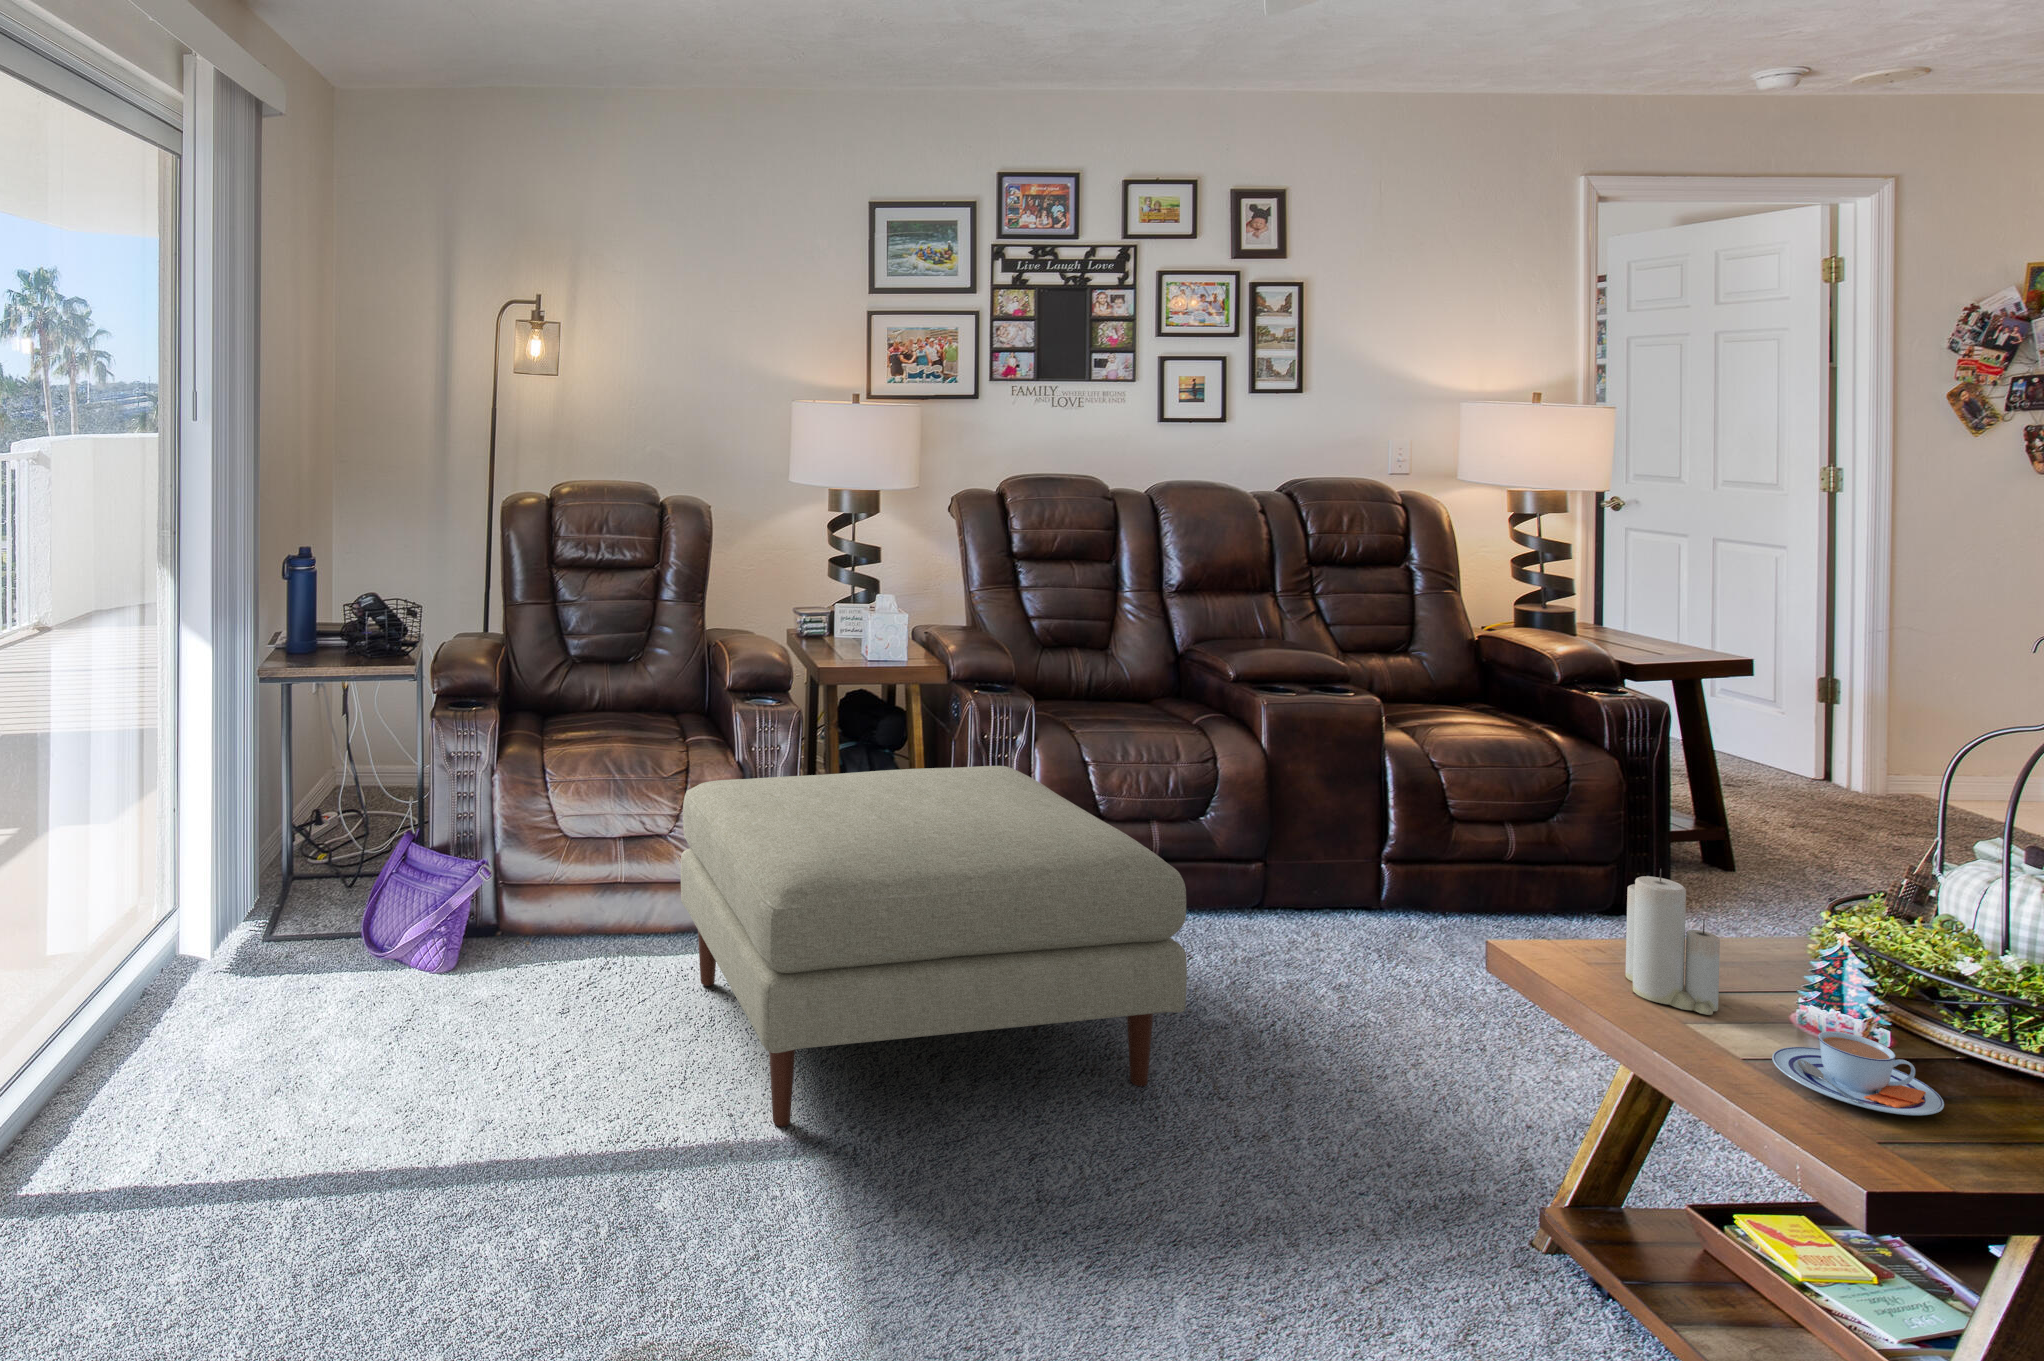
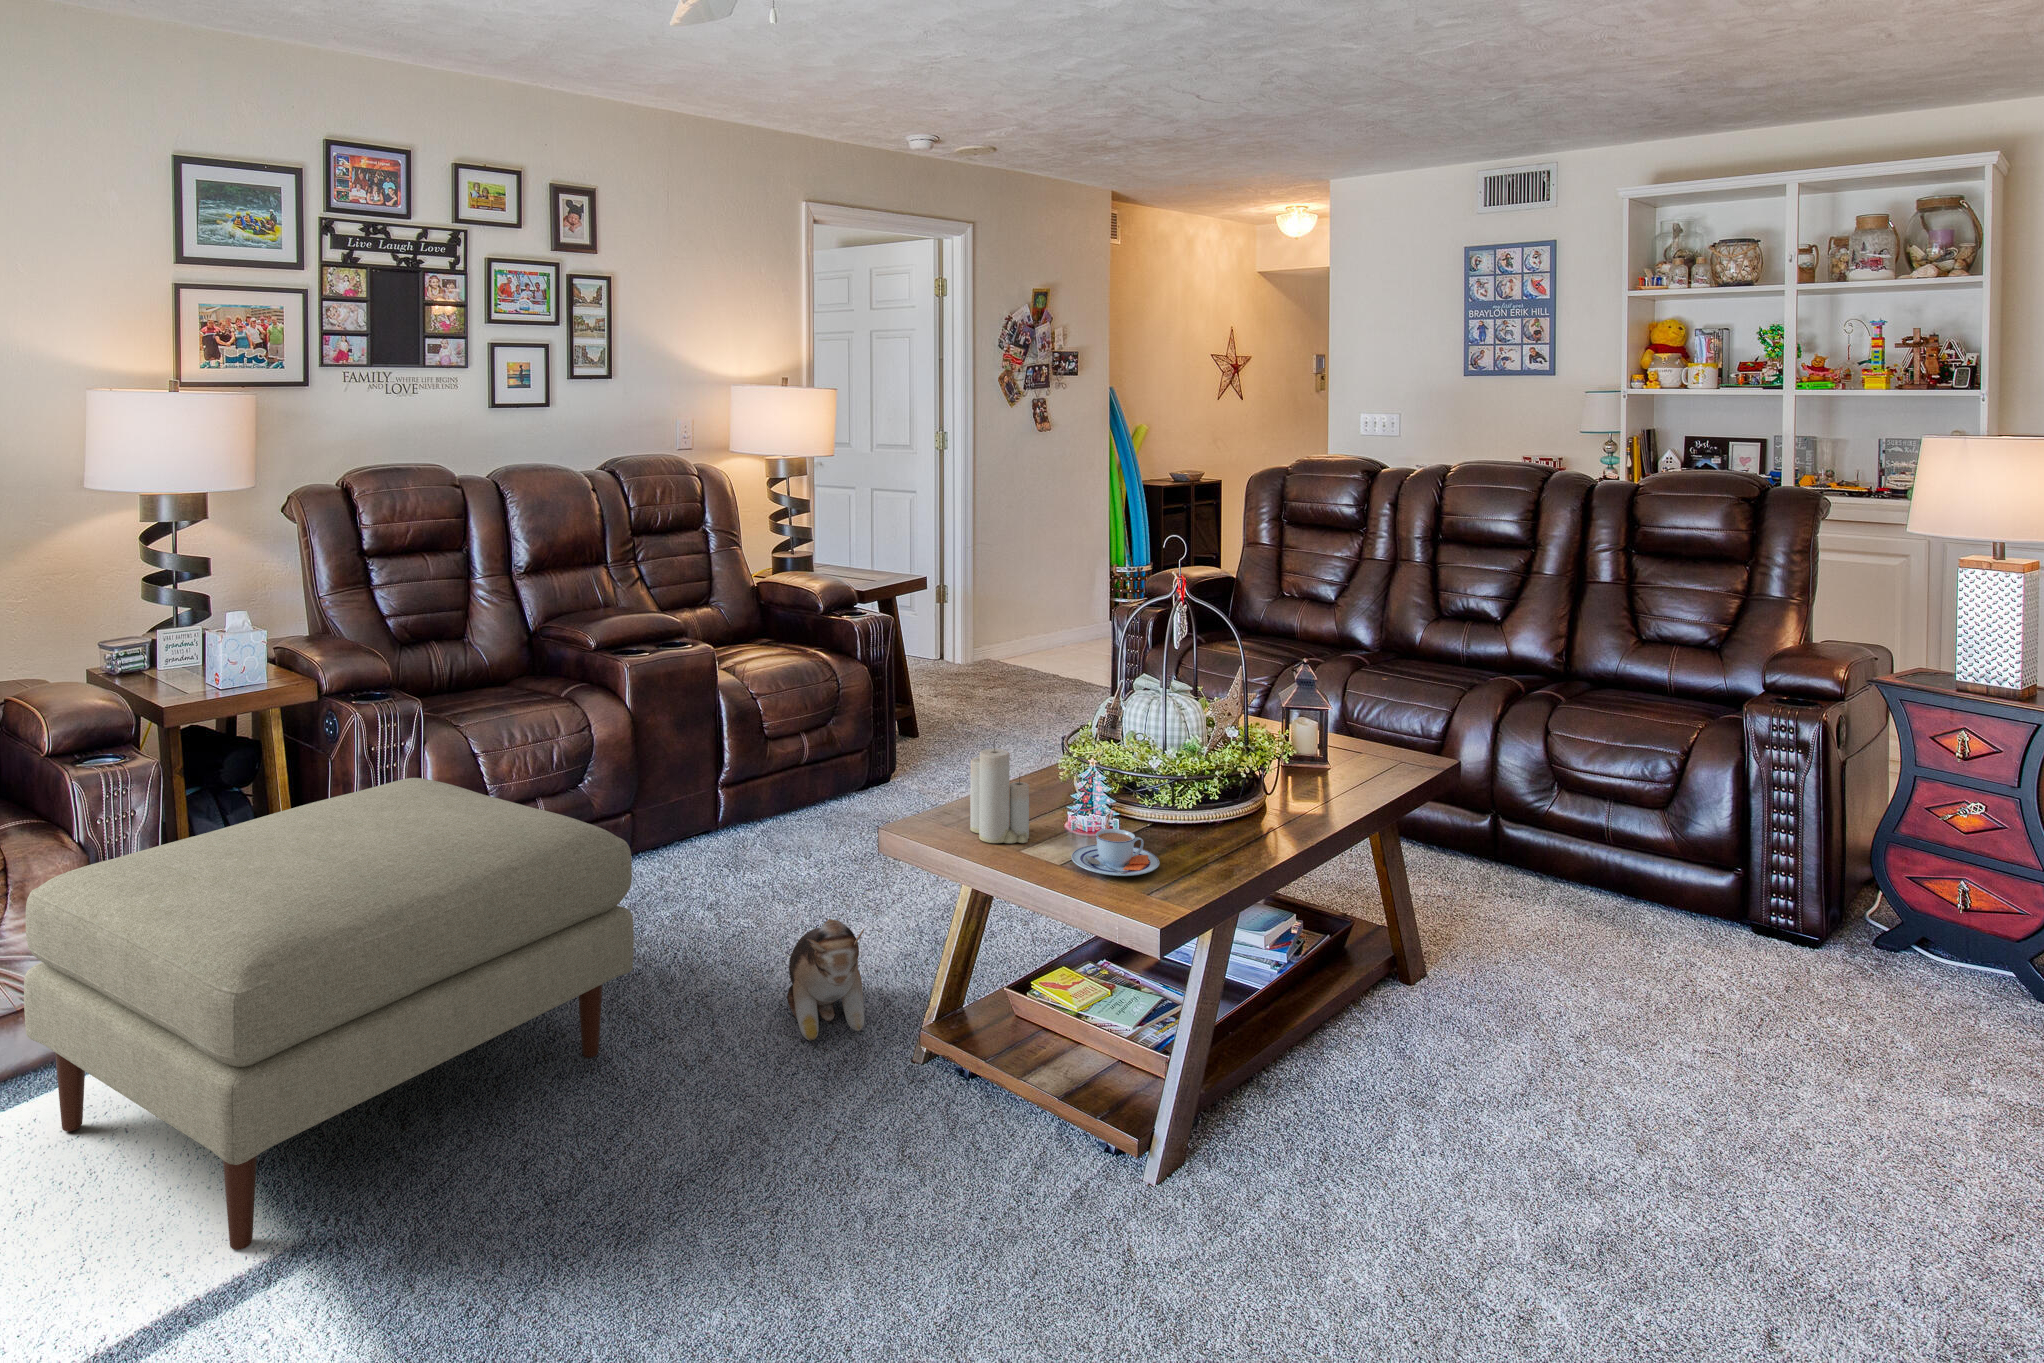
plush toy: none [1384,1029,1484,1177] -> present [787,919,865,1041]

